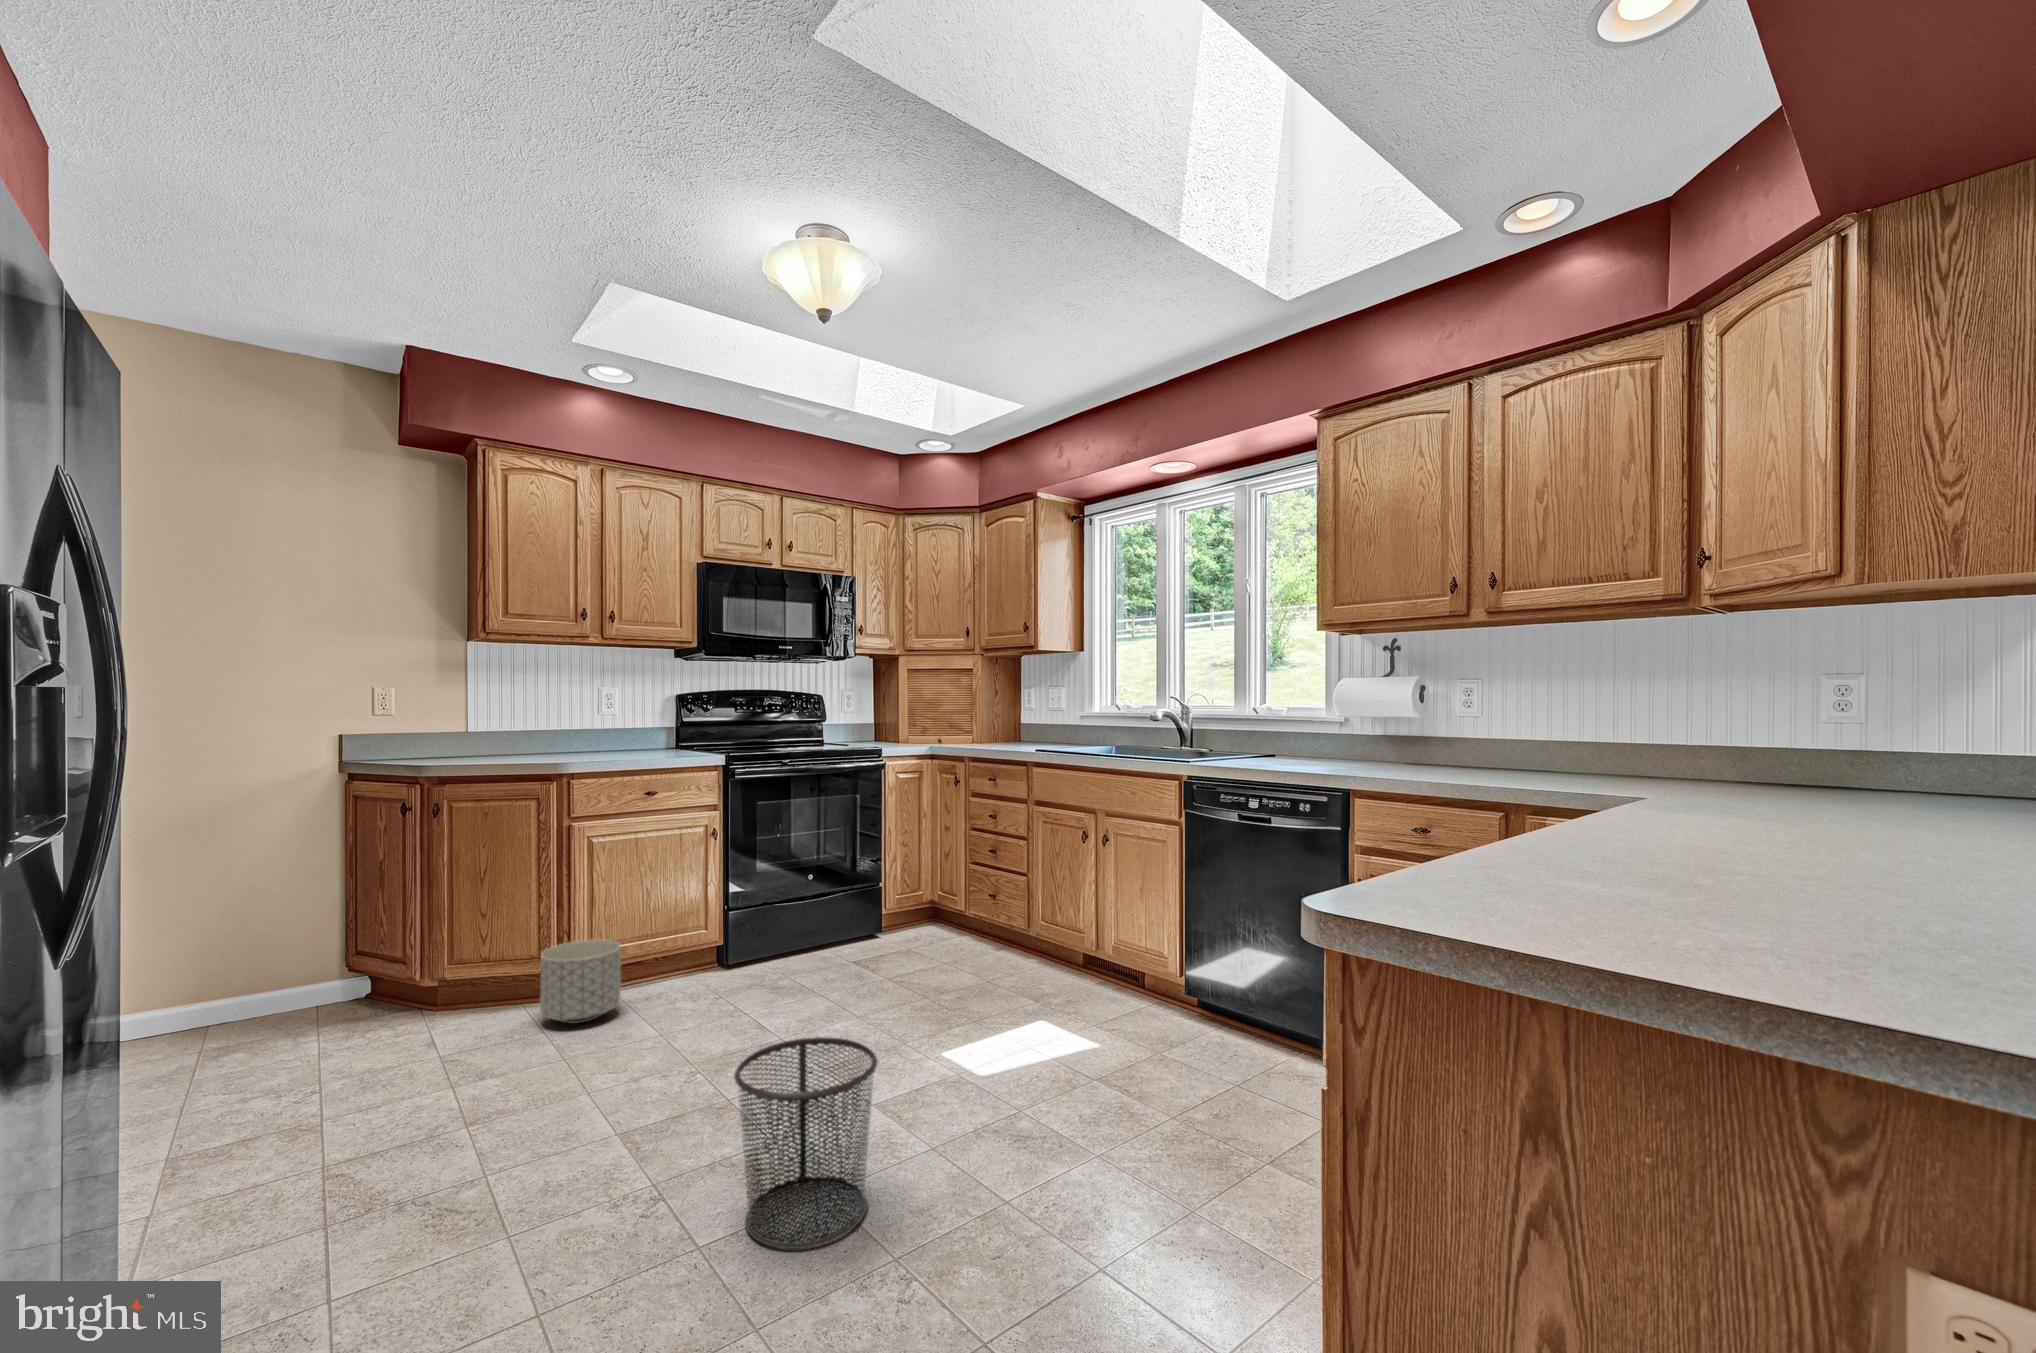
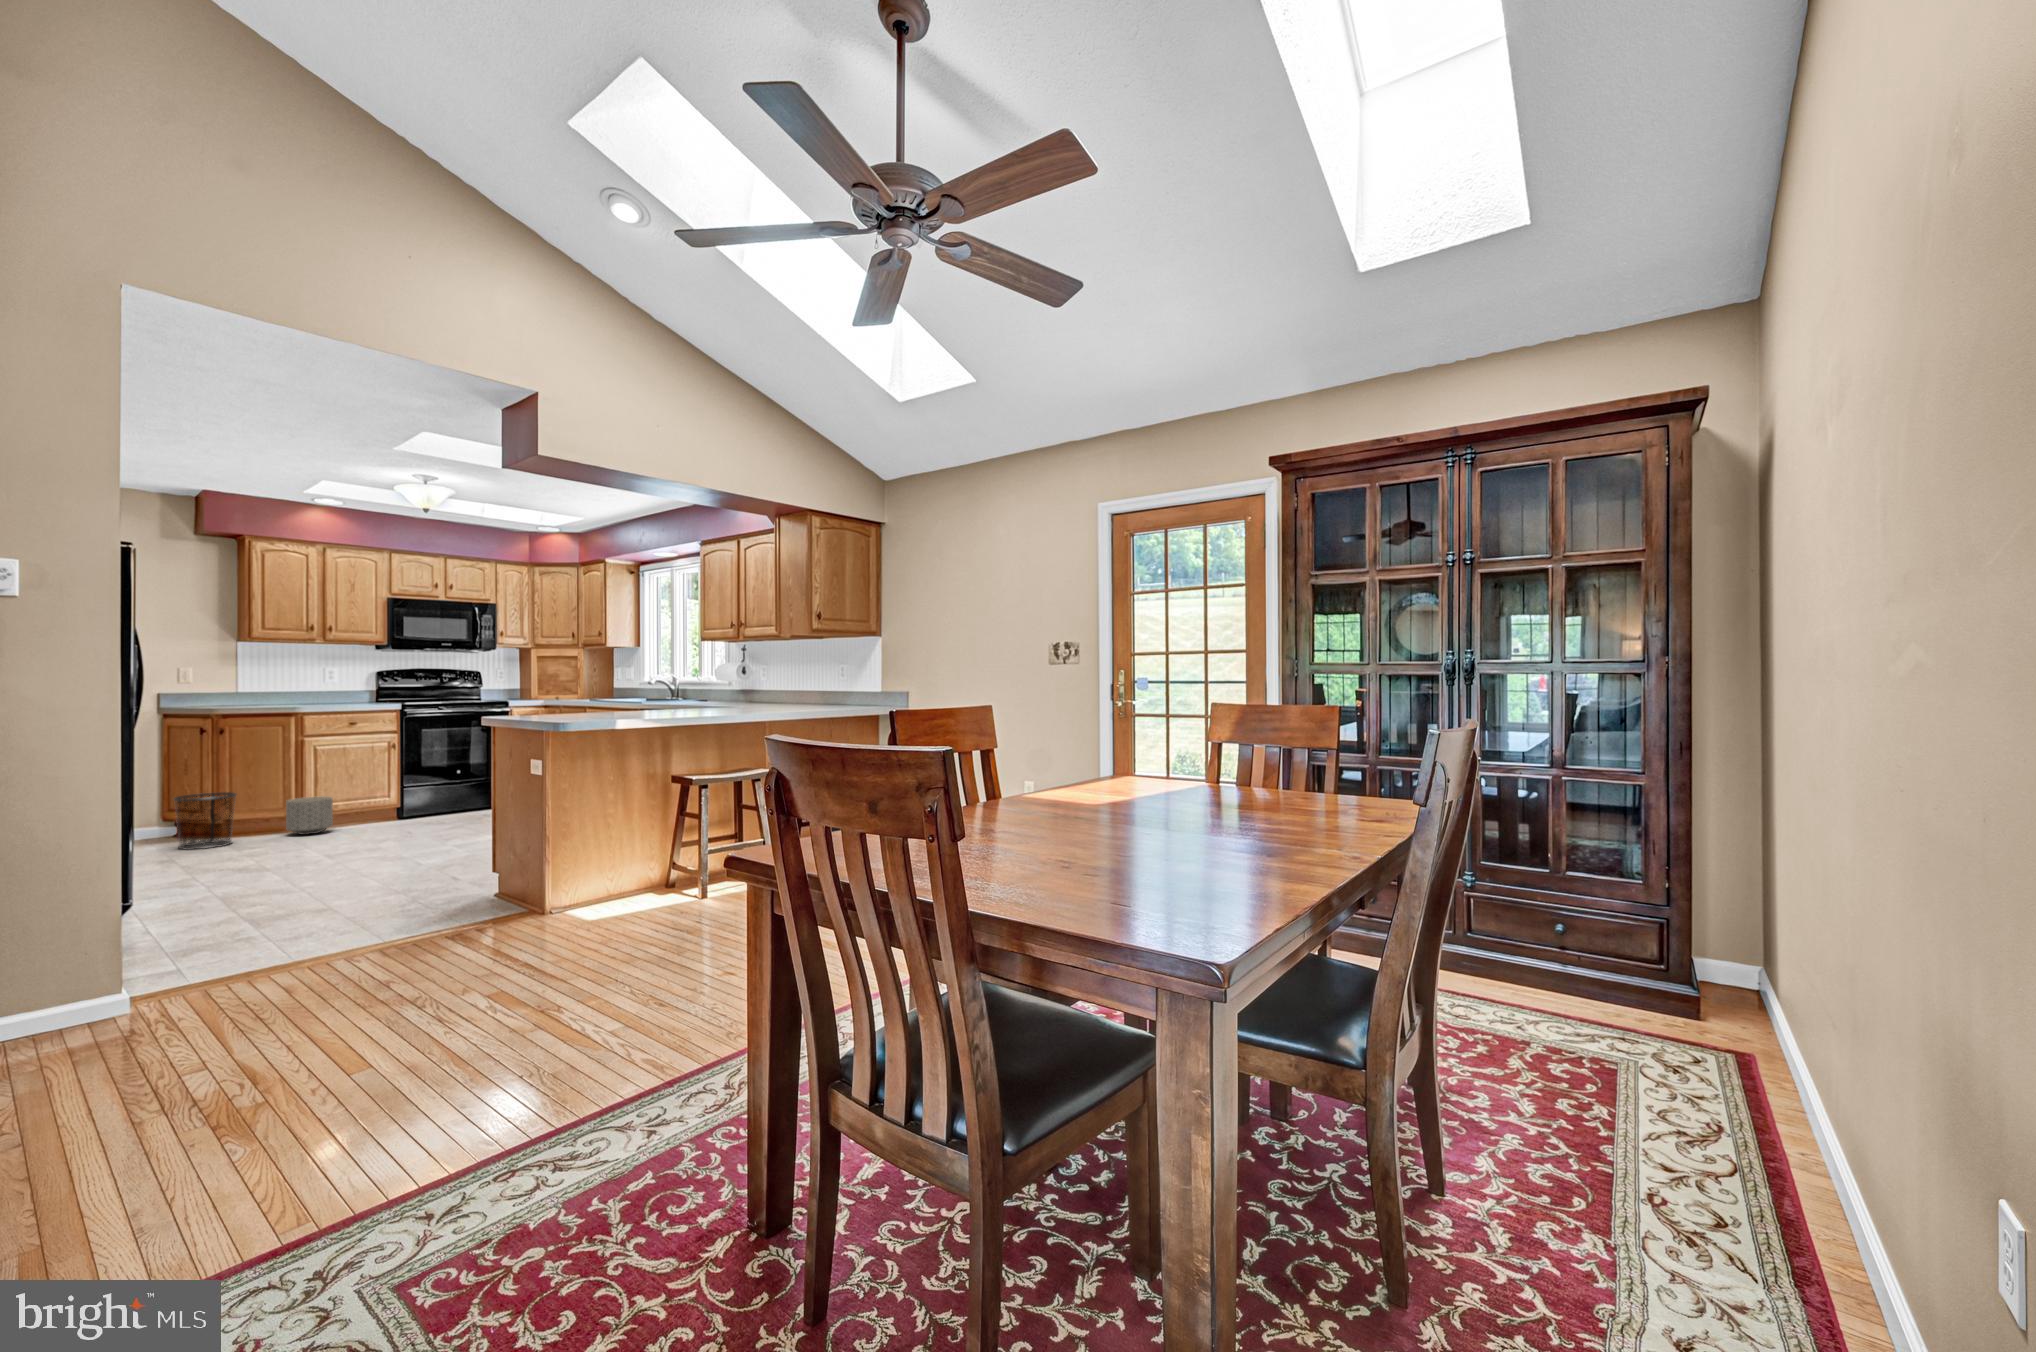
waste bin: present [734,1037,878,1249] -> present [174,792,236,850]

